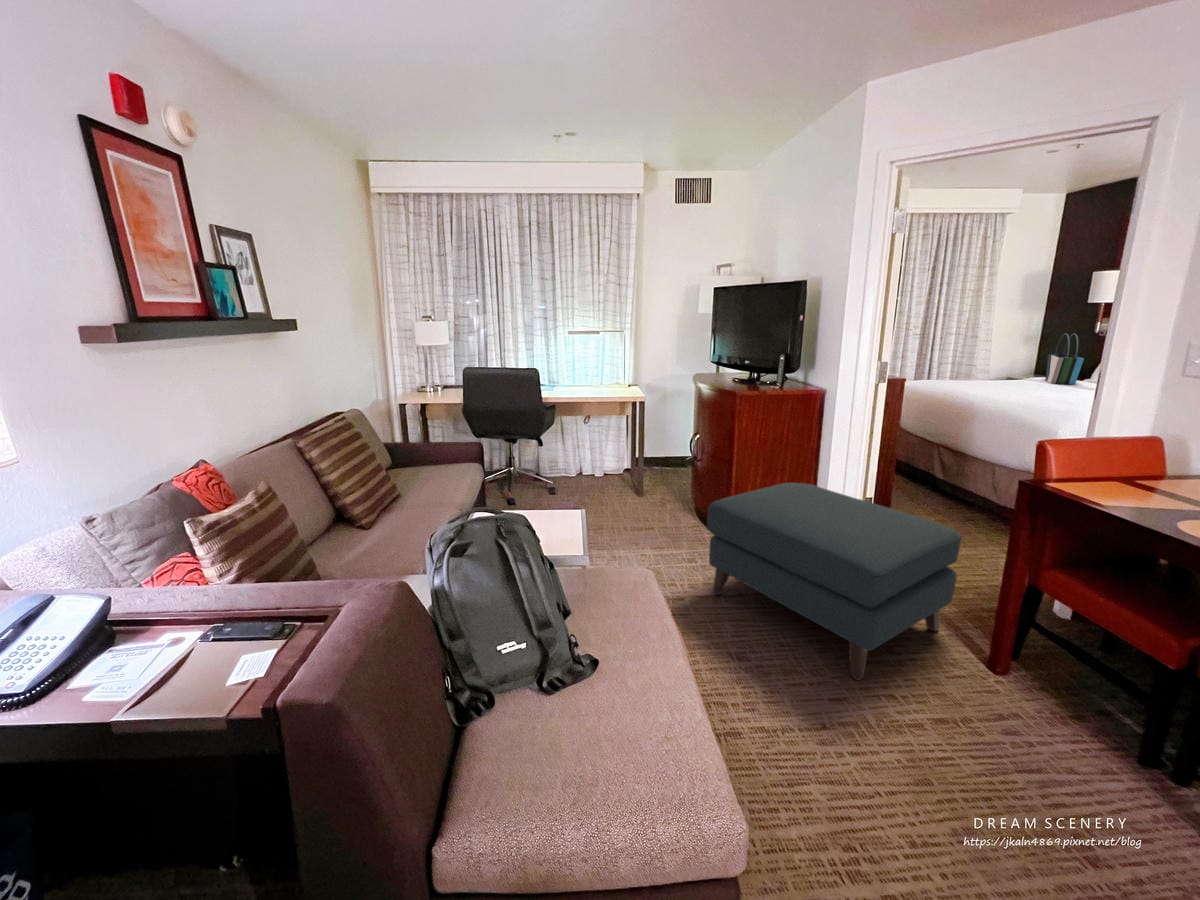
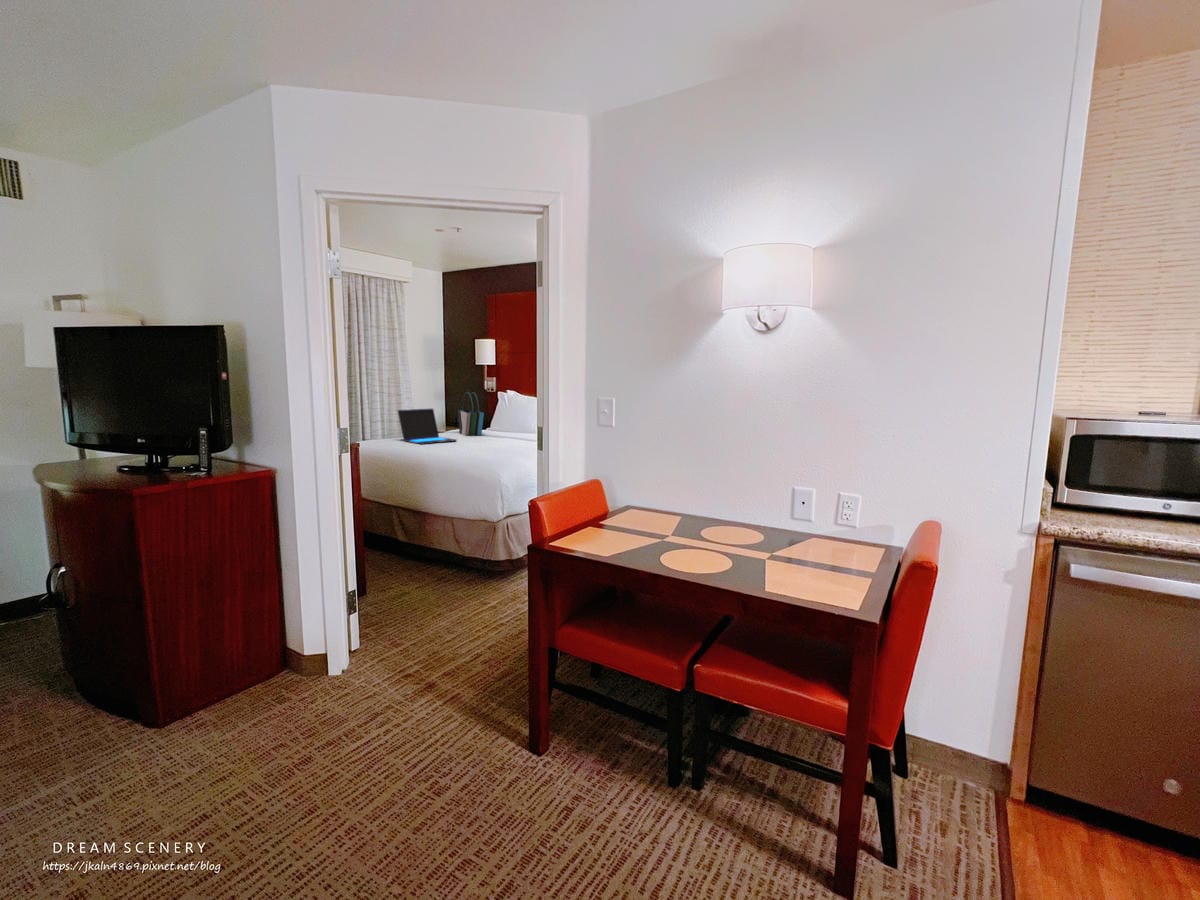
laptop: none [967,351,1035,388] -> present [398,409,456,444]
ottoman: present [707,483,962,680] -> none [120,598,472,840]

